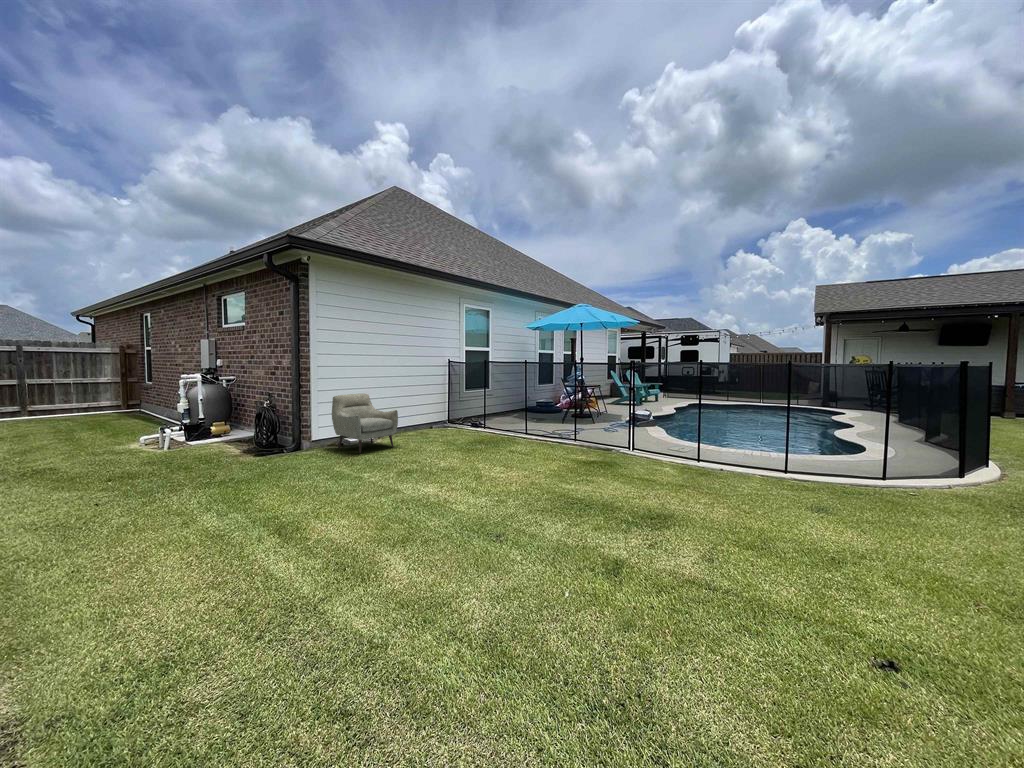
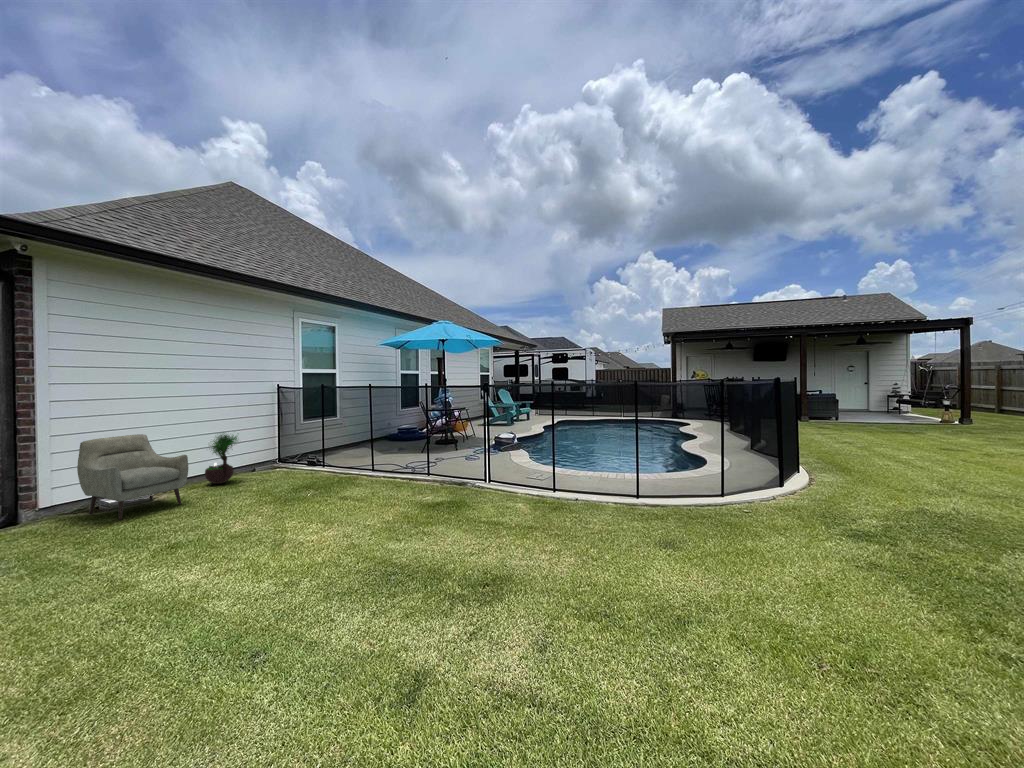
potted tree: none [402,393,427,436] -> present [205,435,237,484]

